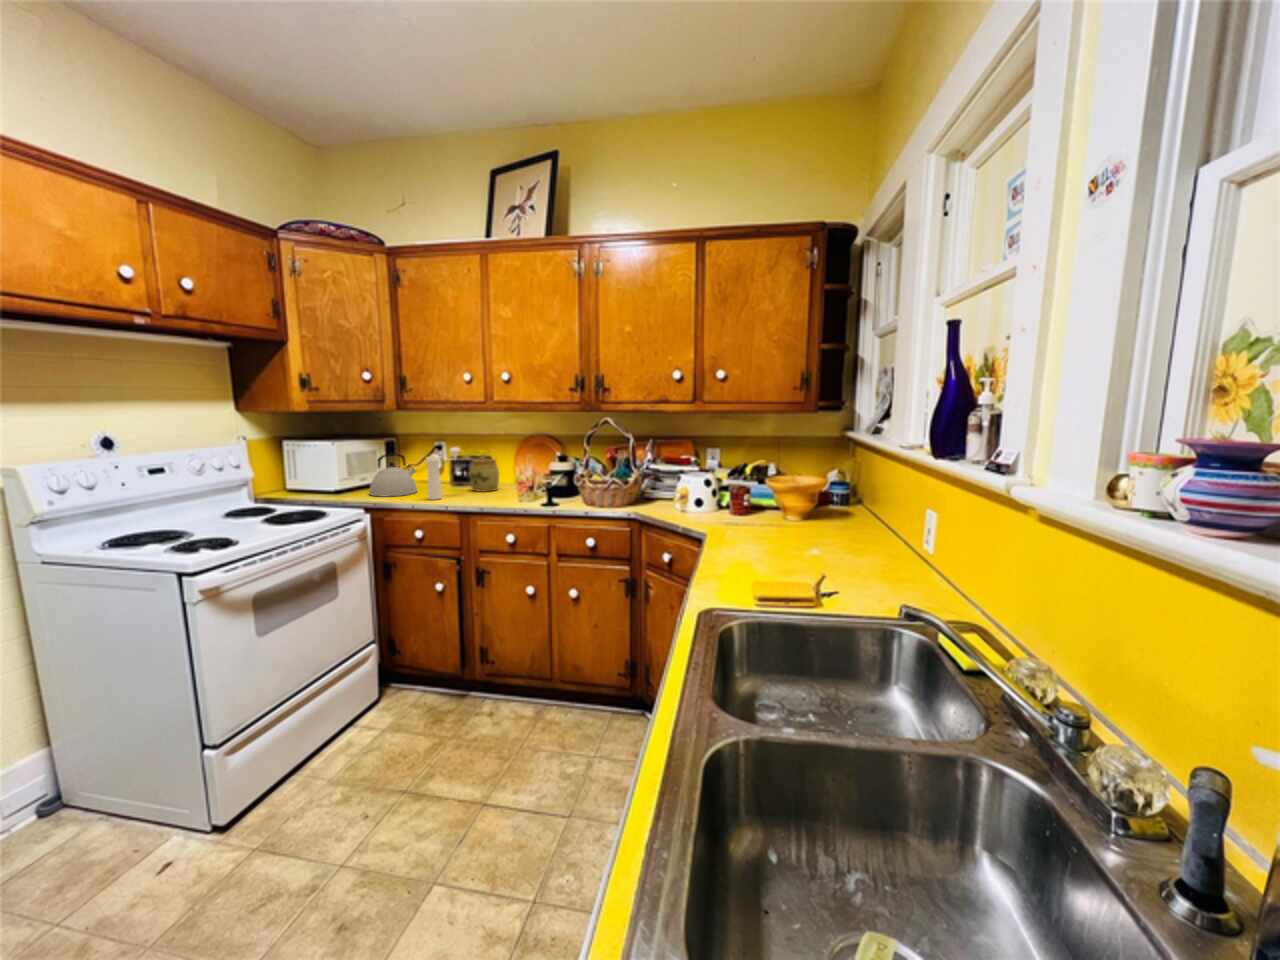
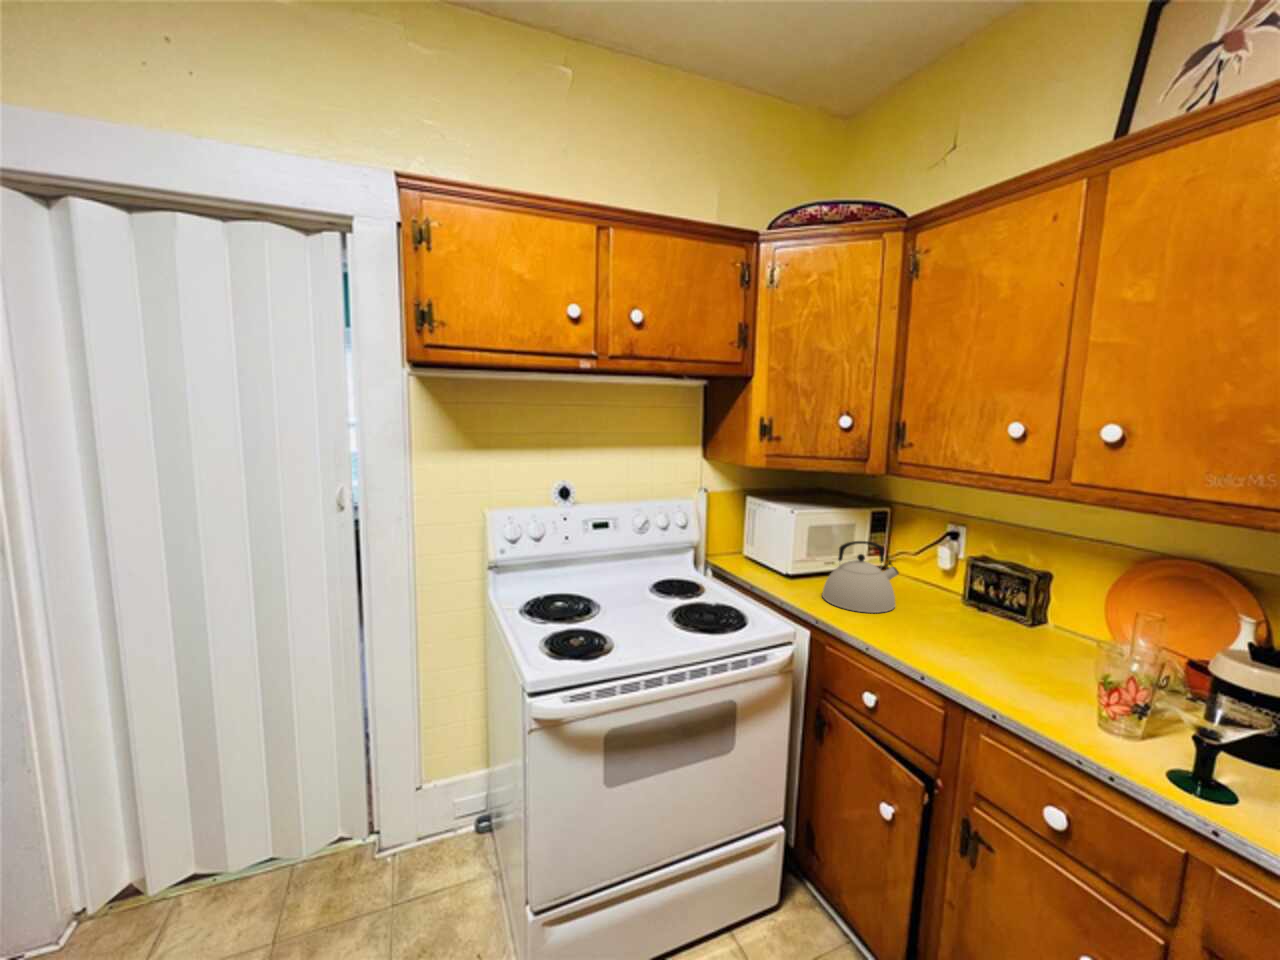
pepper mill: present [426,447,459,500] -> none [900,557,977,646]
jar: present [469,457,499,492] -> none [993,574,1062,652]

